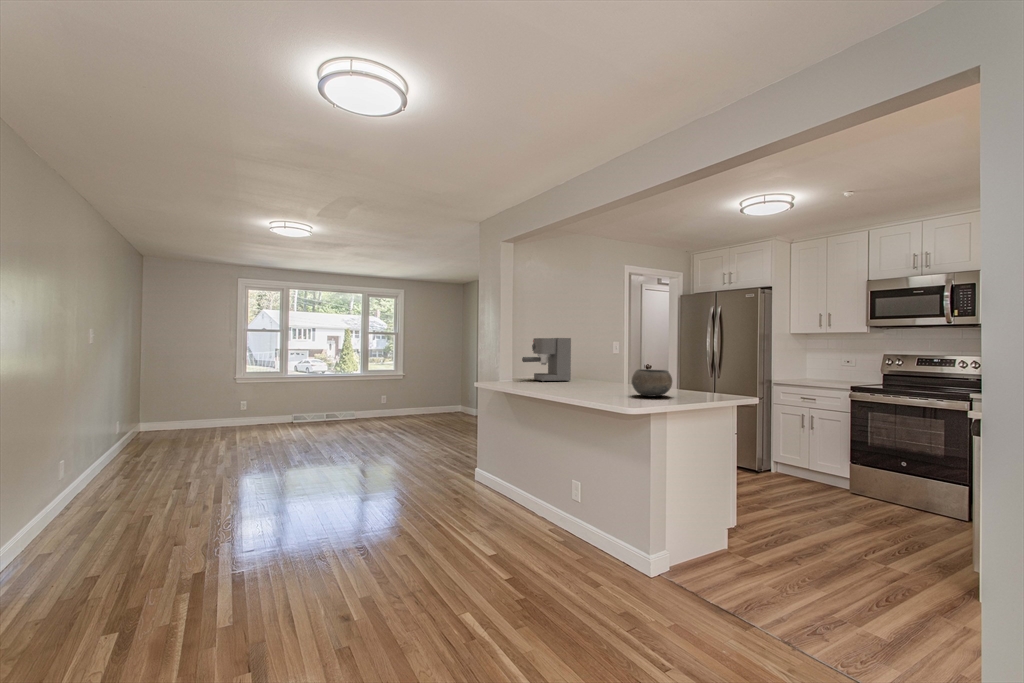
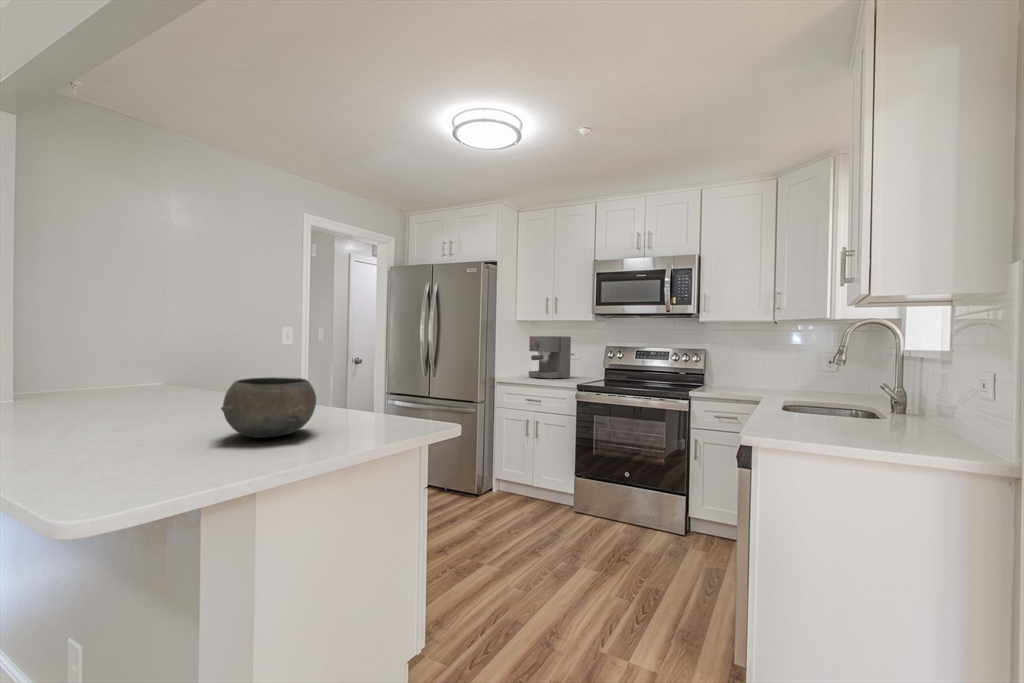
coffee maker: present [522,338,571,382] -> present [529,336,571,379]

